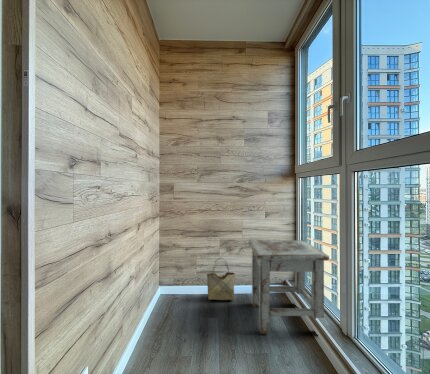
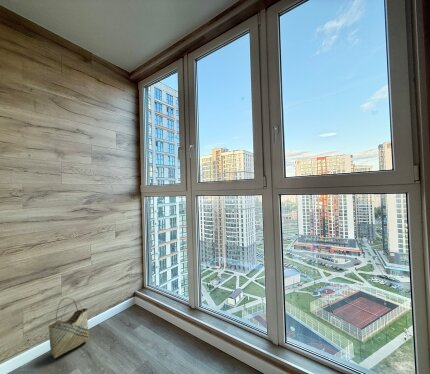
stool: present [249,240,329,334] -> none [106,251,190,357]

